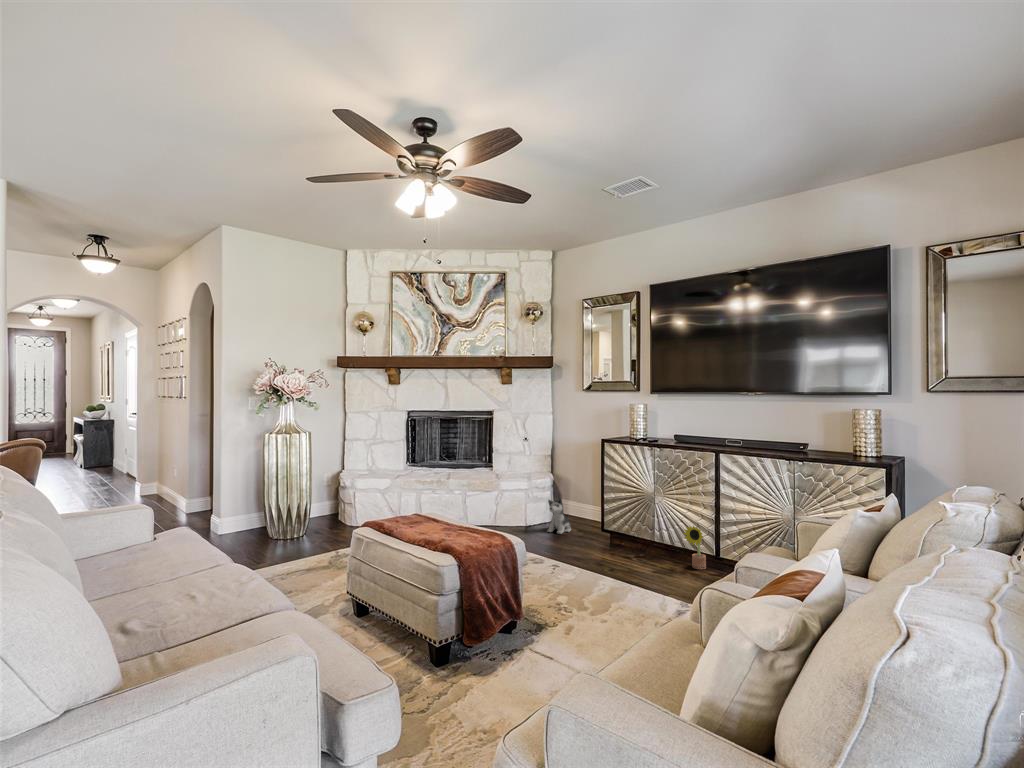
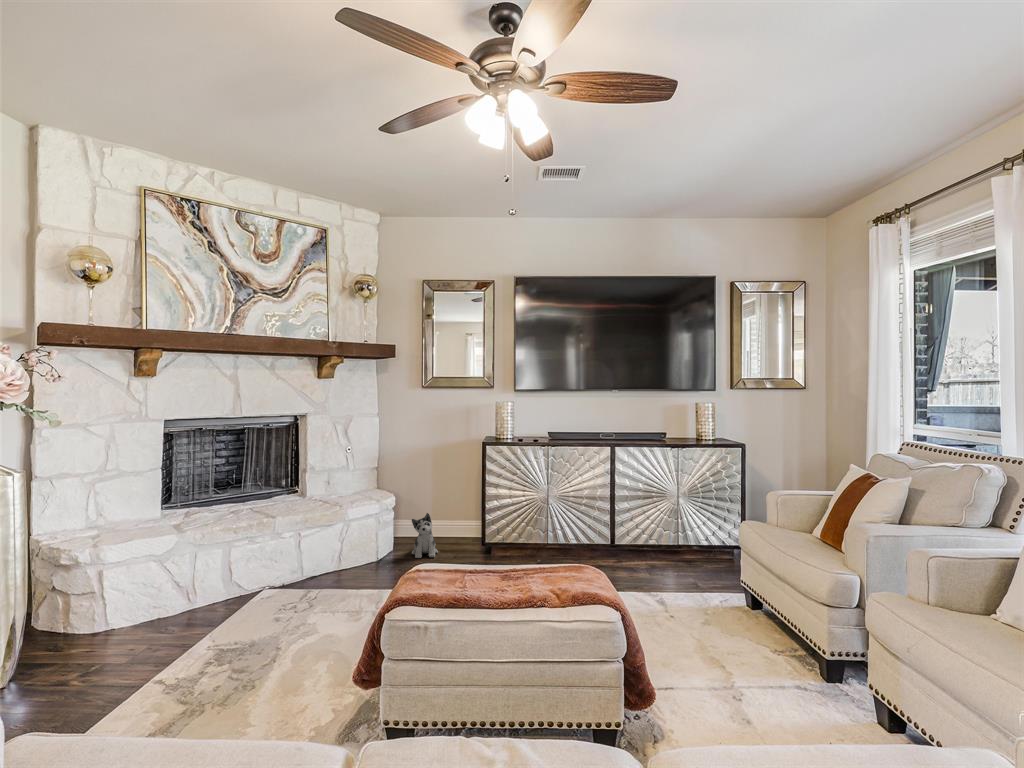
decorative plant: present [684,526,706,569] -> none [593,520,614,561]

